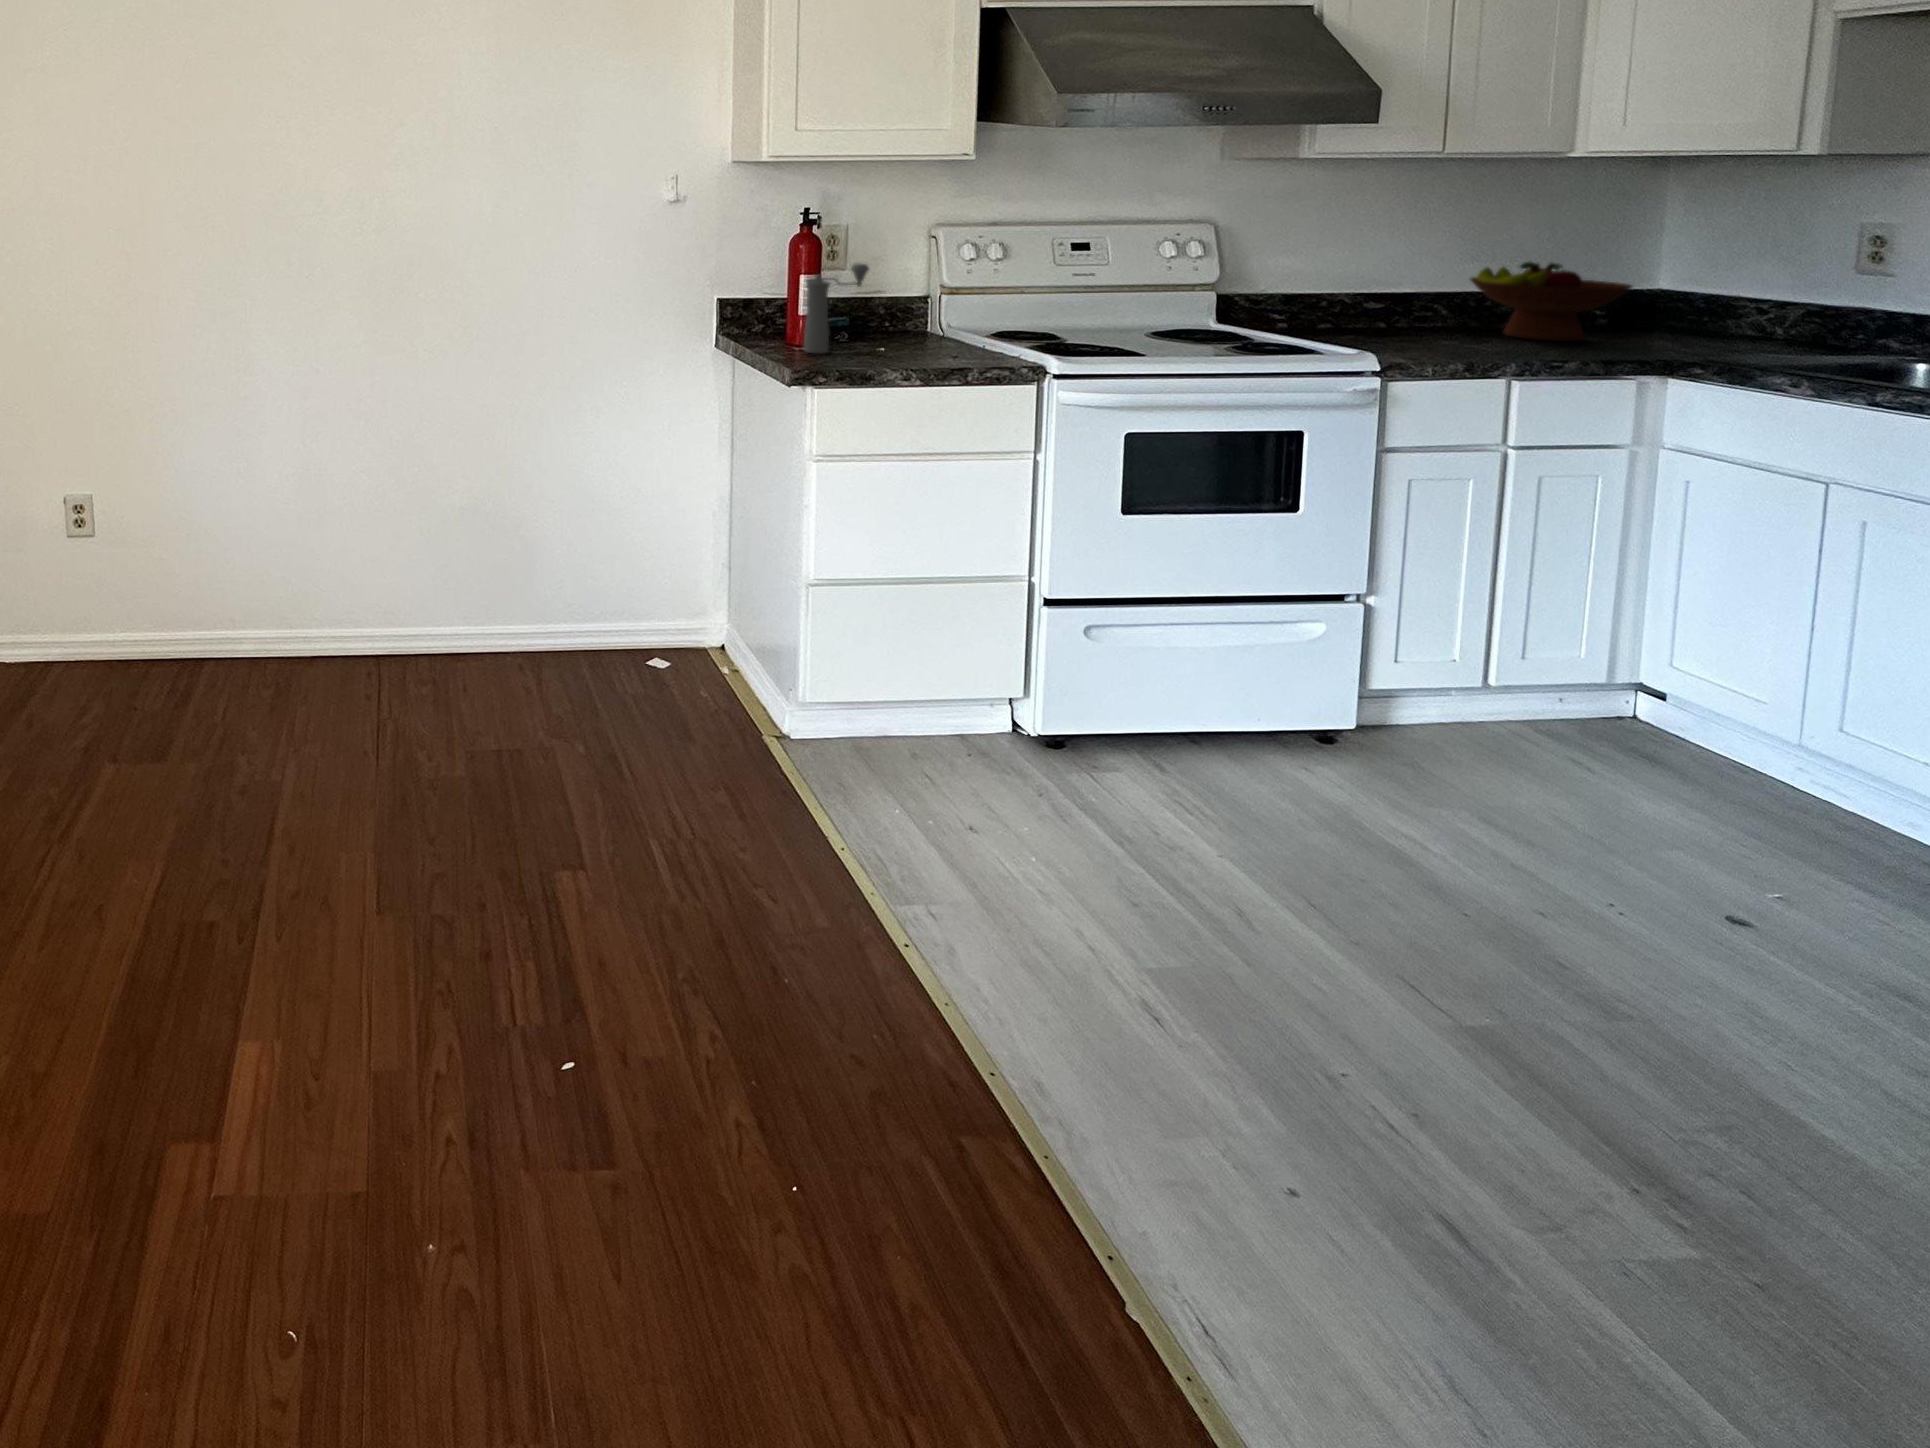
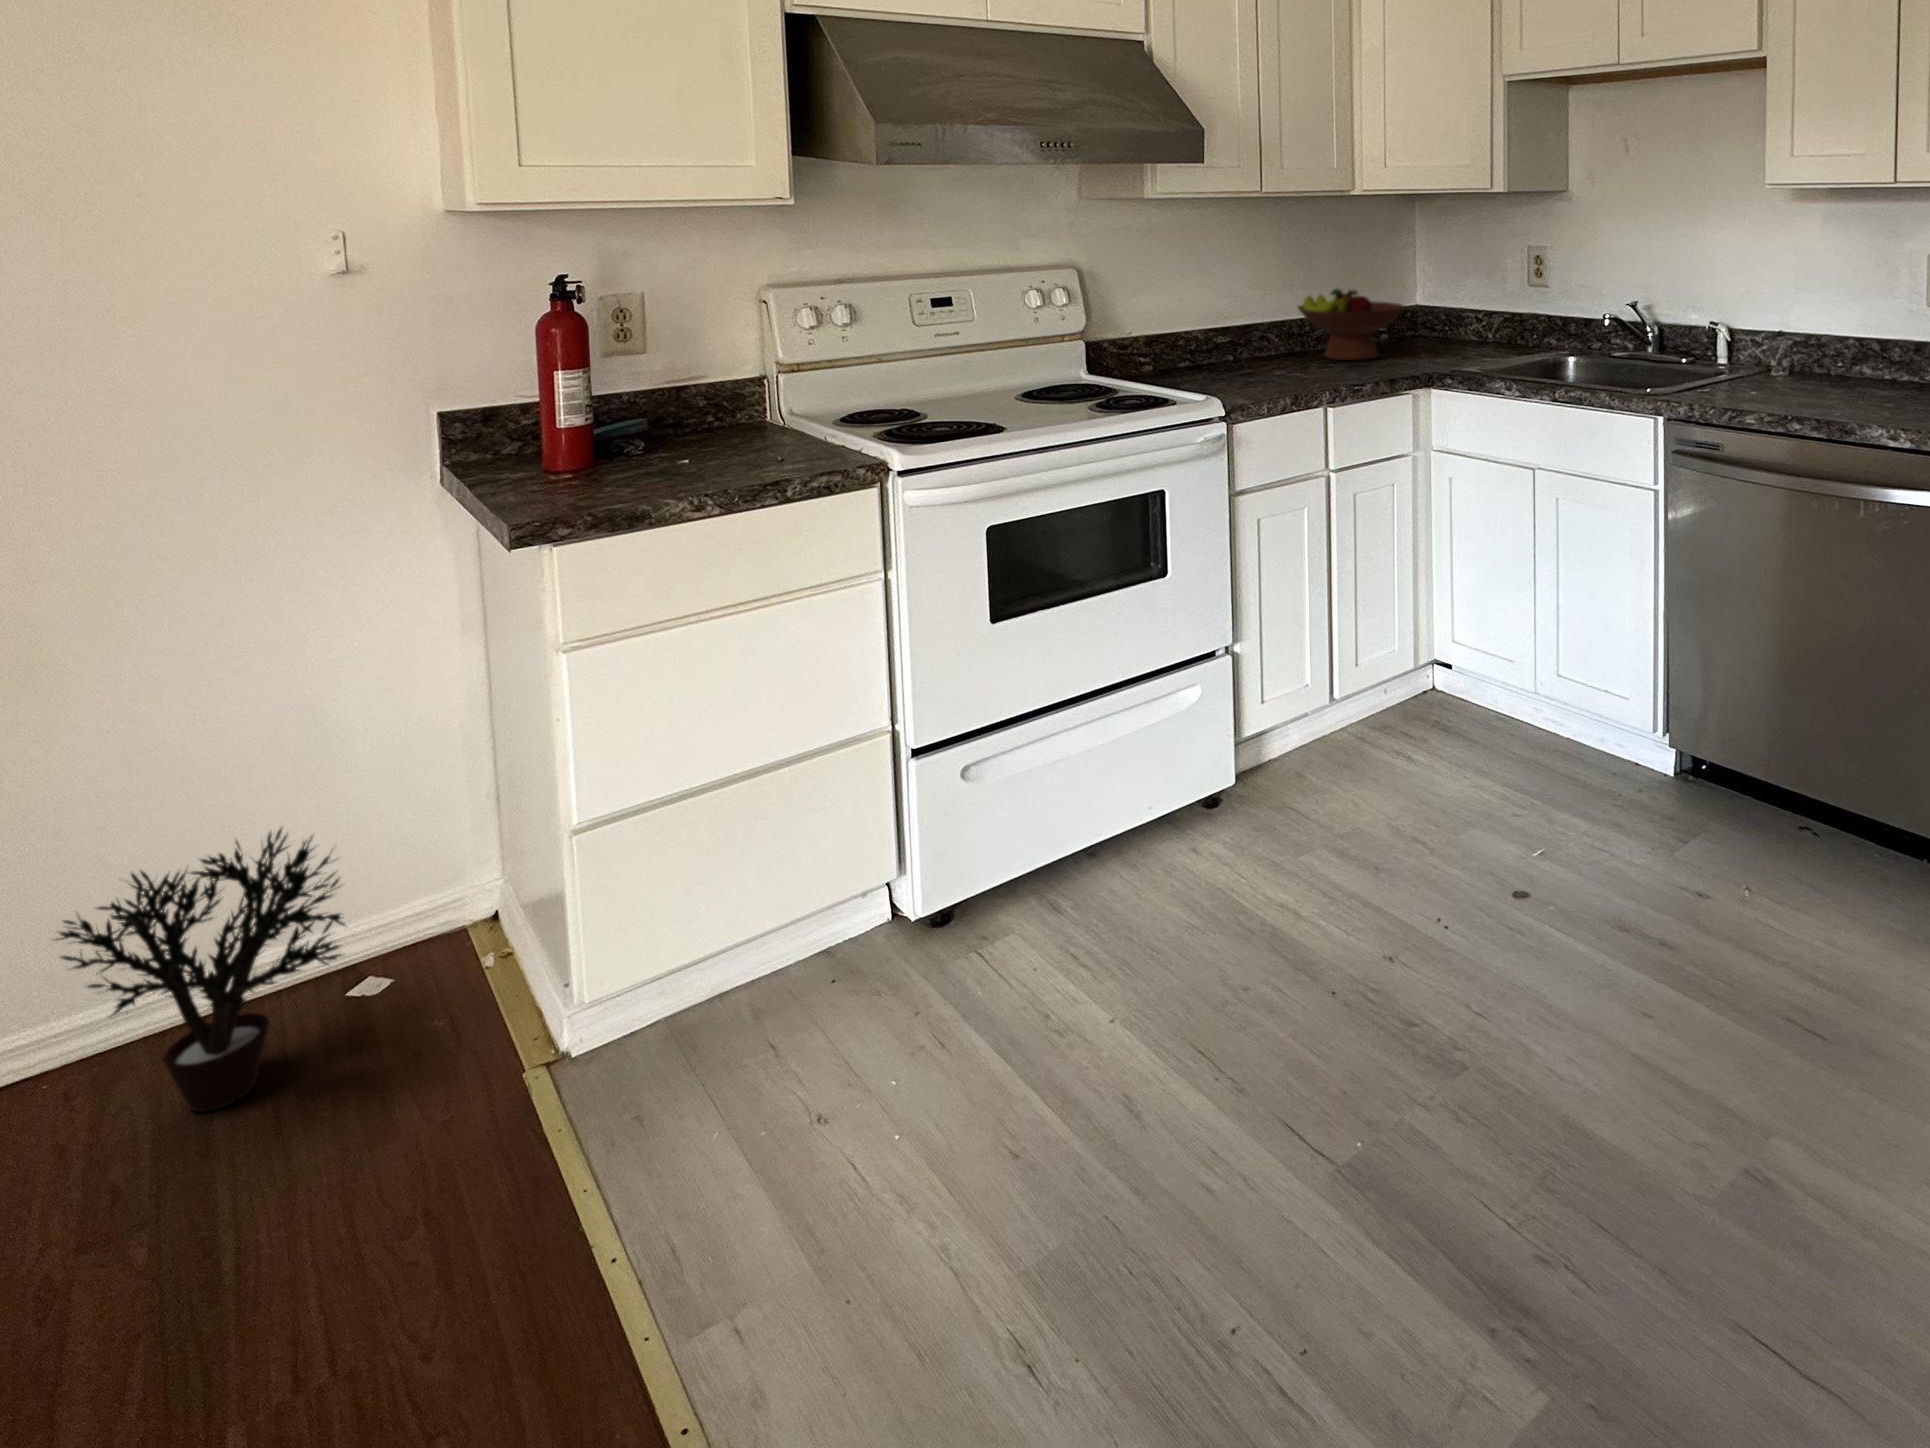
pepper mill: present [804,263,869,353] -> none [546,350,650,487]
potted plant: none [533,538,672,691] -> present [56,829,345,1112]

